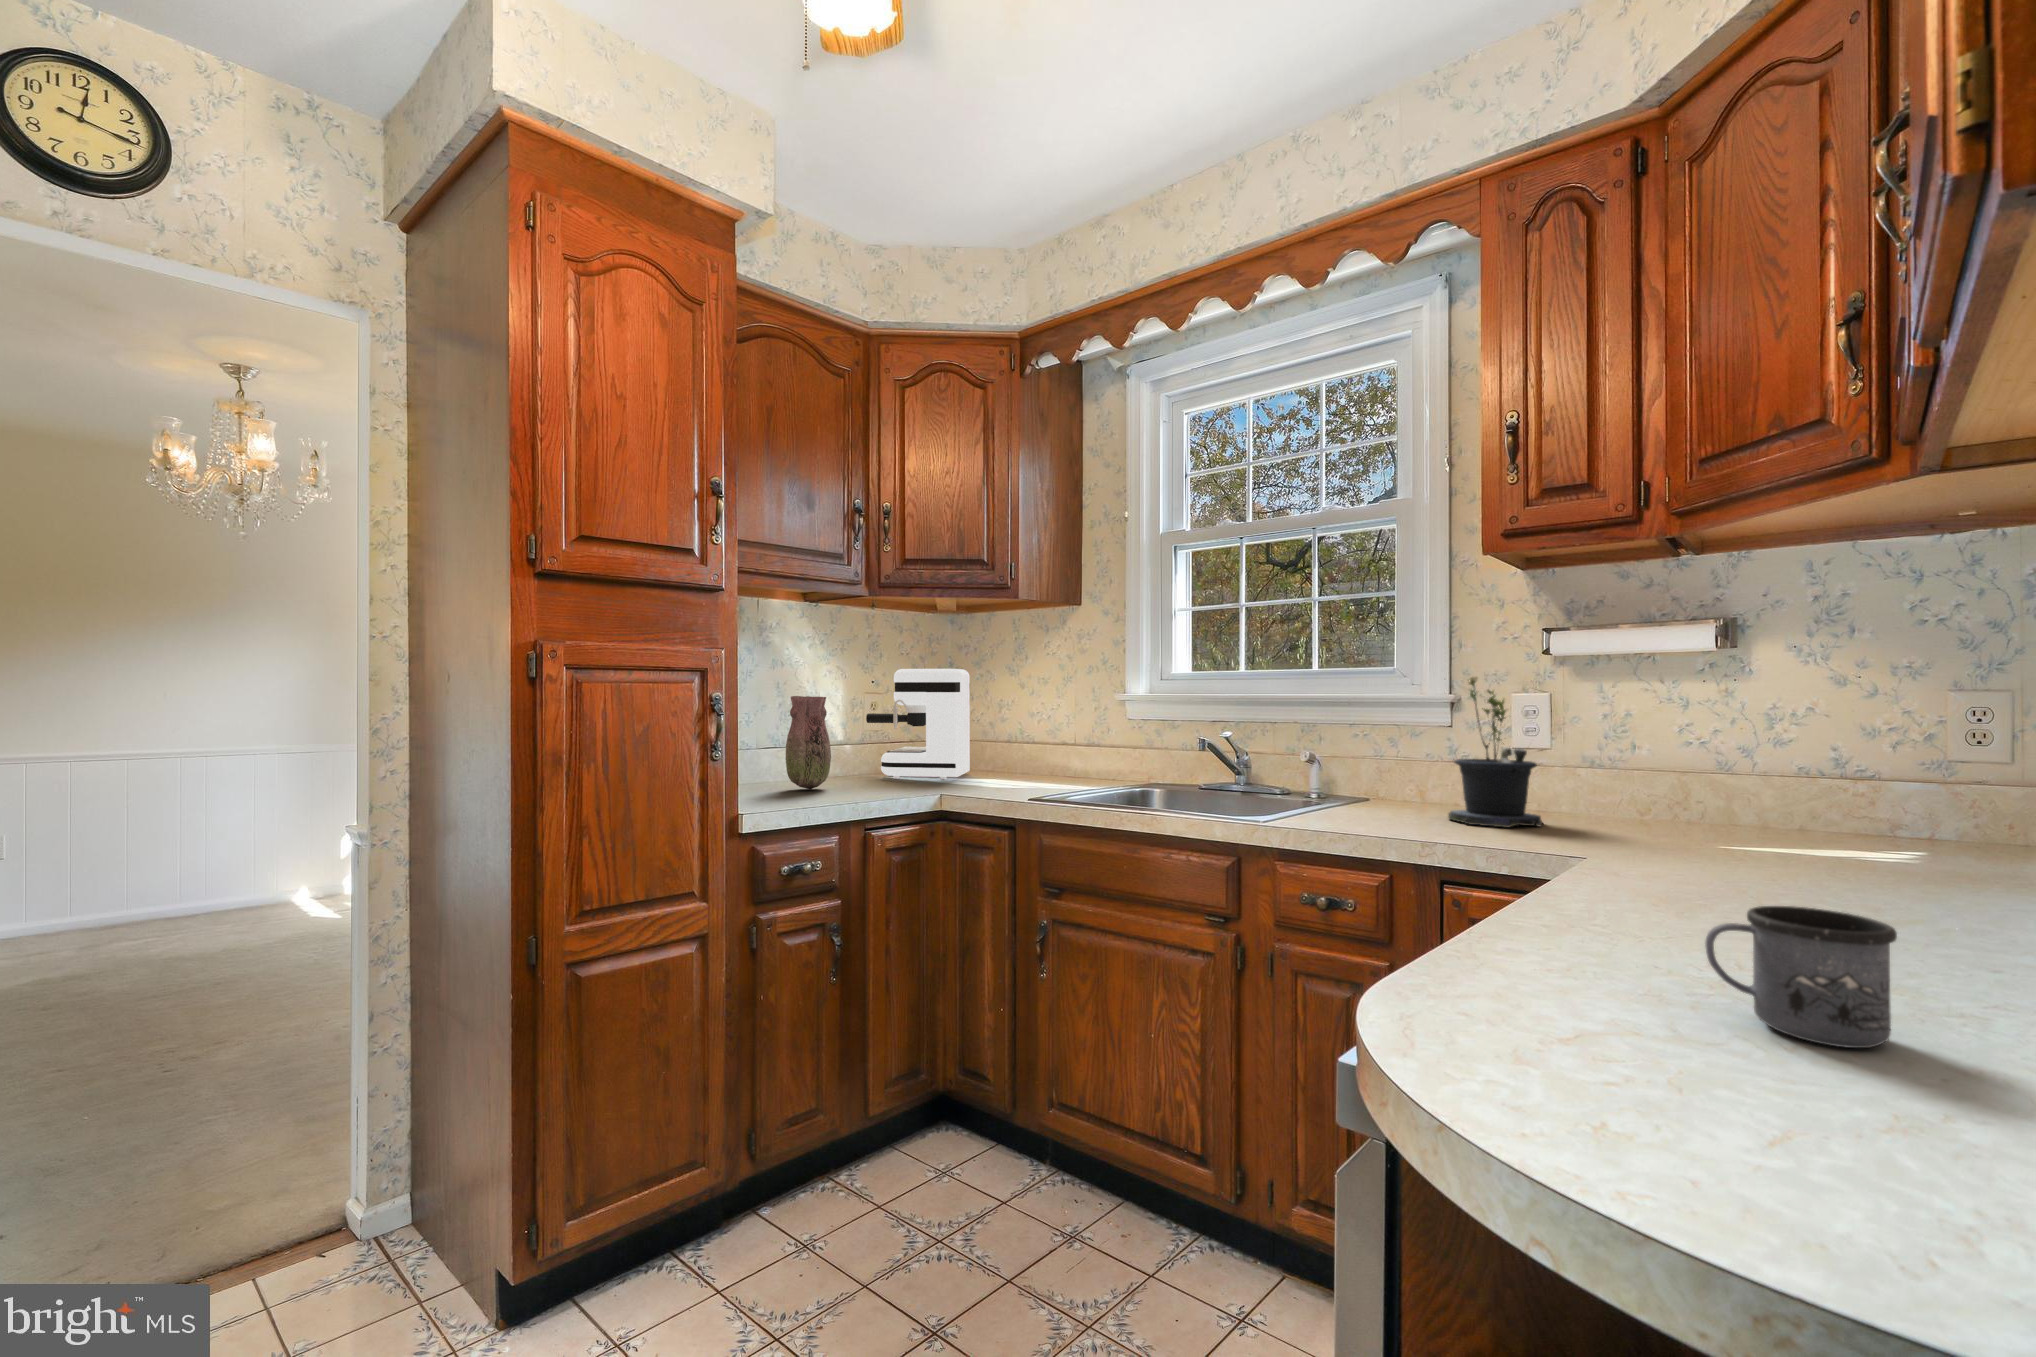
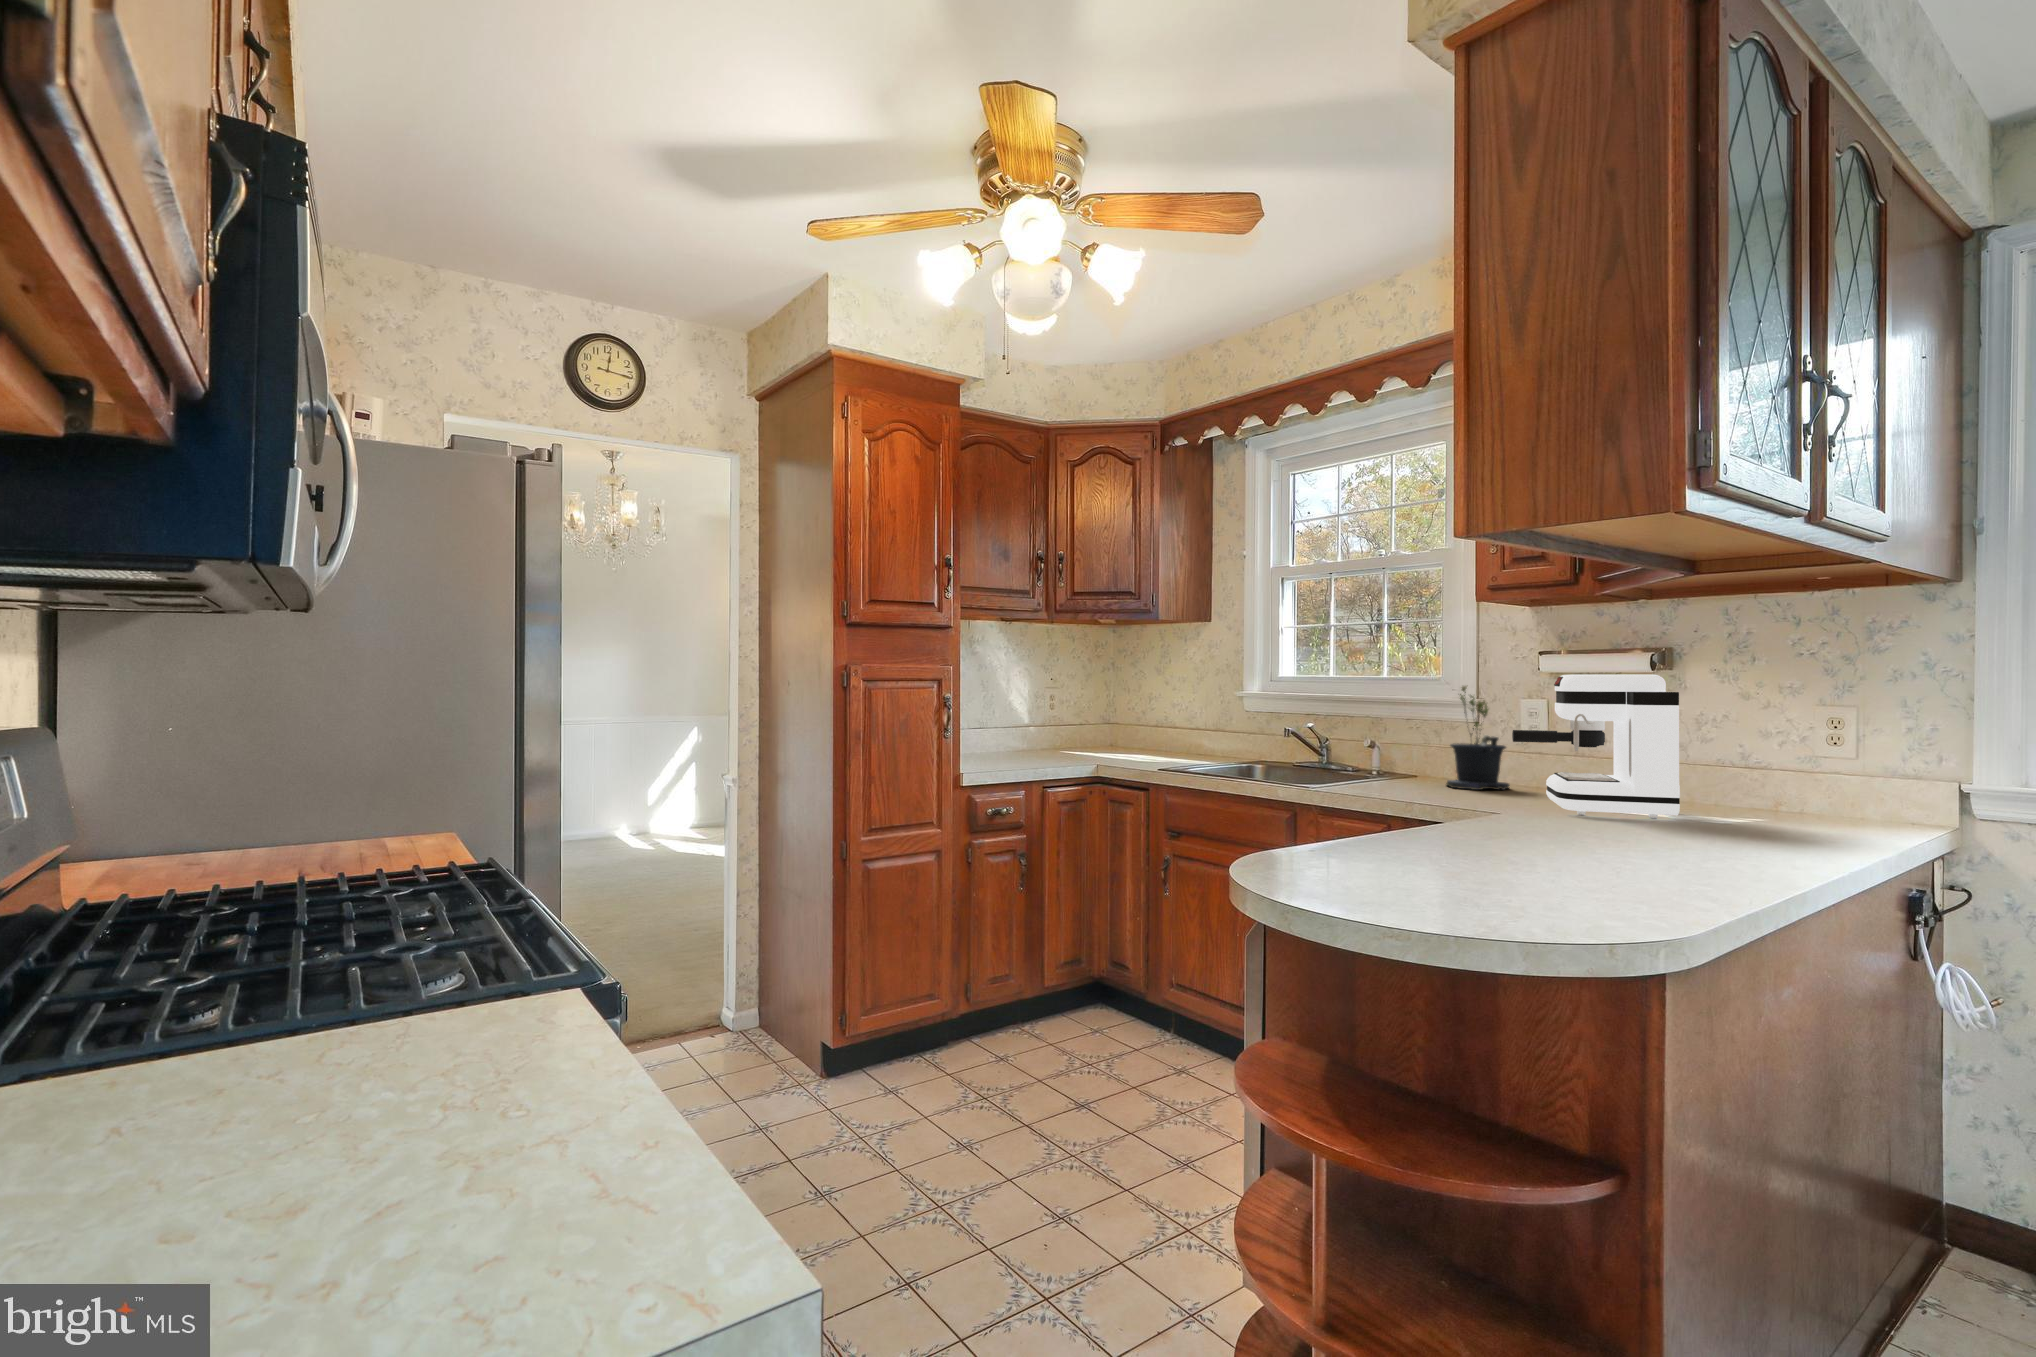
coffee maker: present [866,669,970,779] -> present [1512,674,1680,818]
vase: present [786,696,831,789] -> none [990,696,1021,762]
mug: present [1705,906,1897,1048] -> none [1397,793,1463,847]

